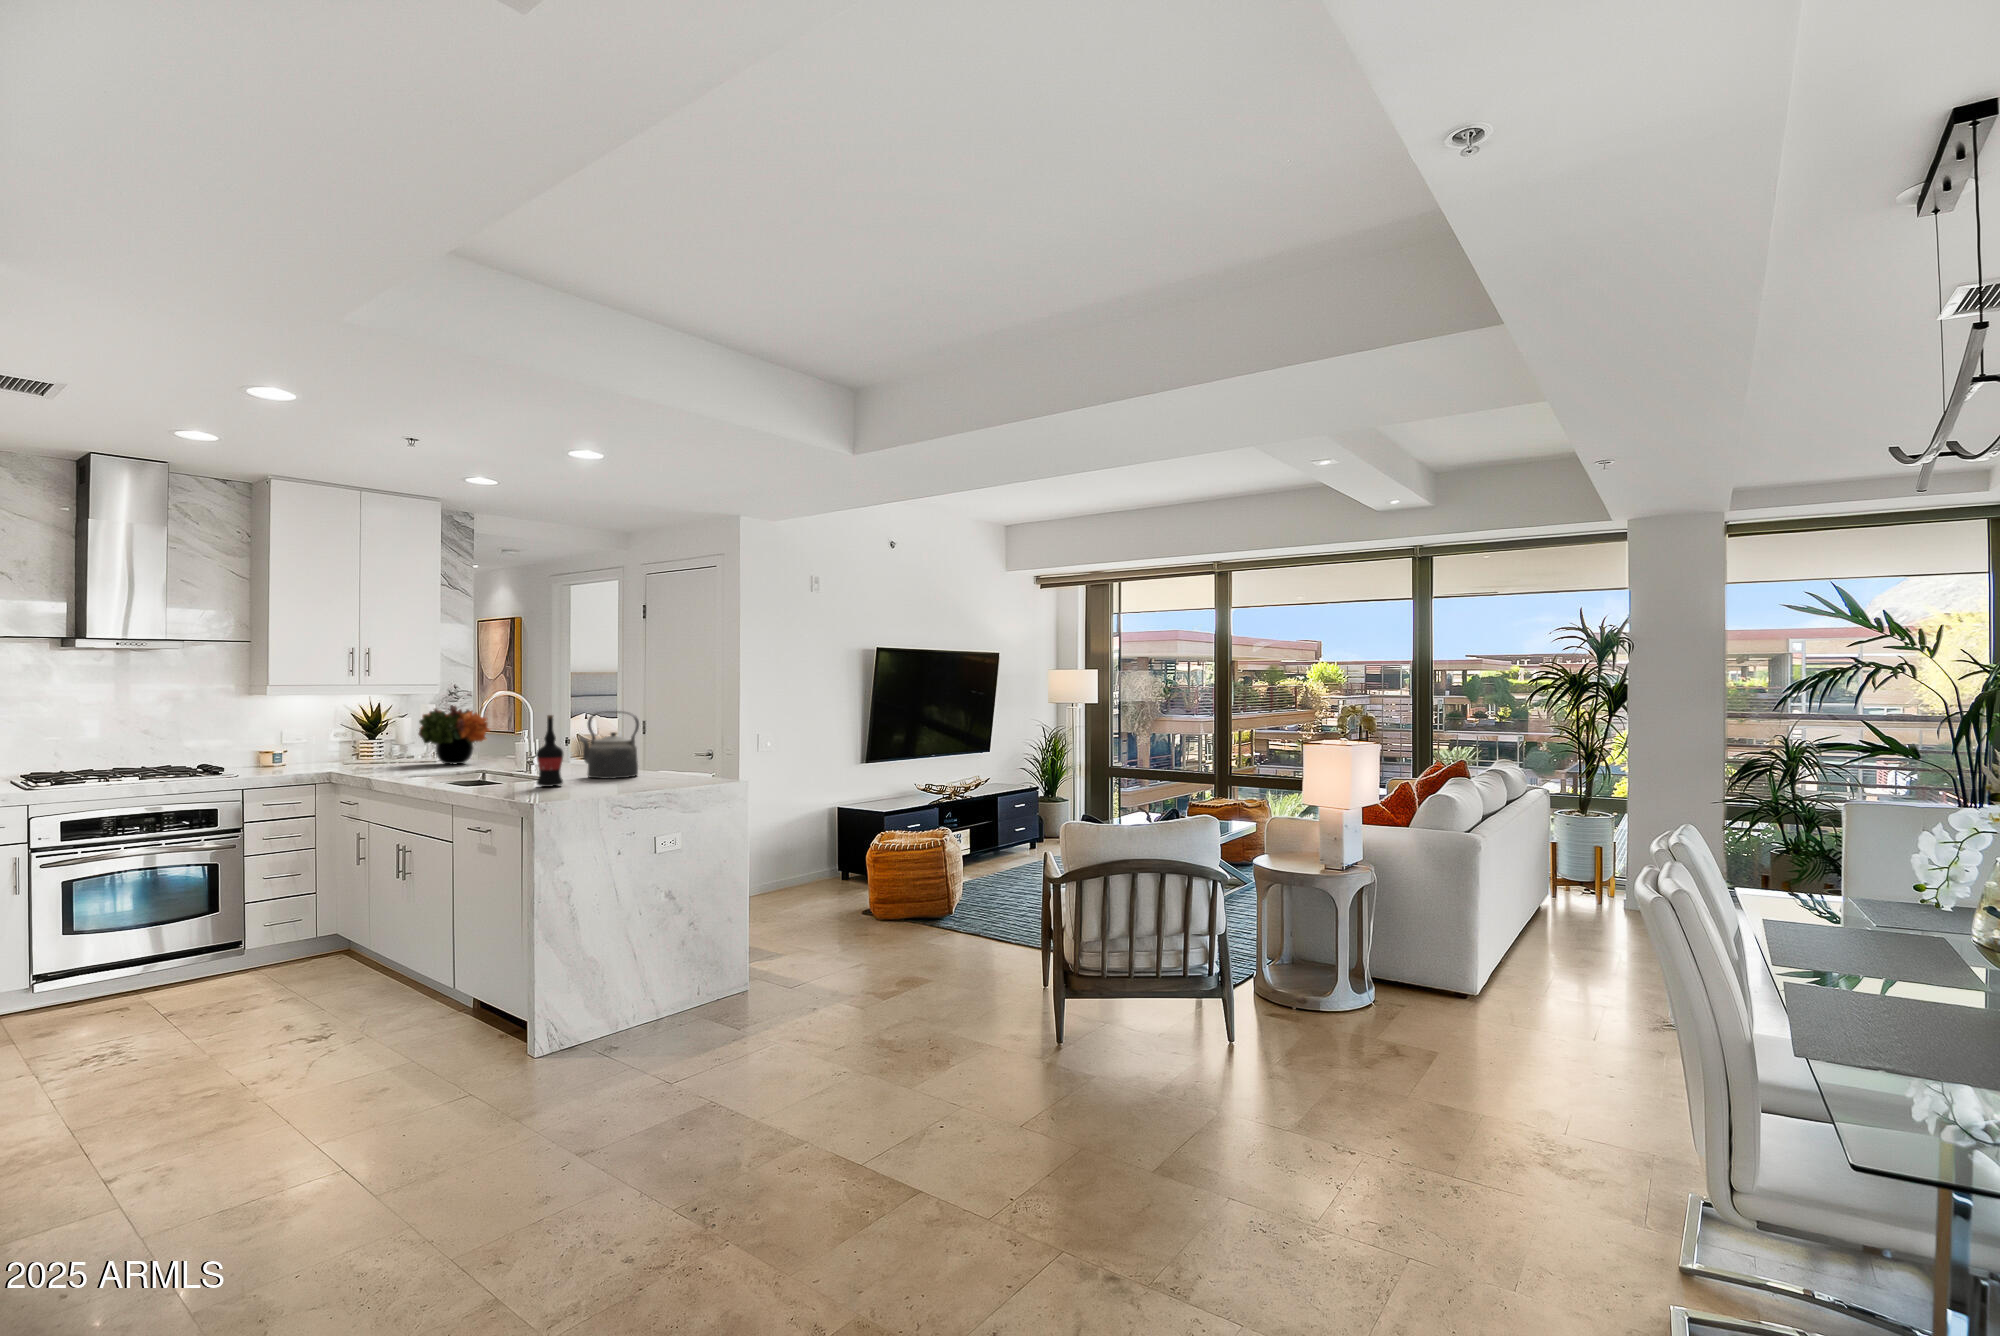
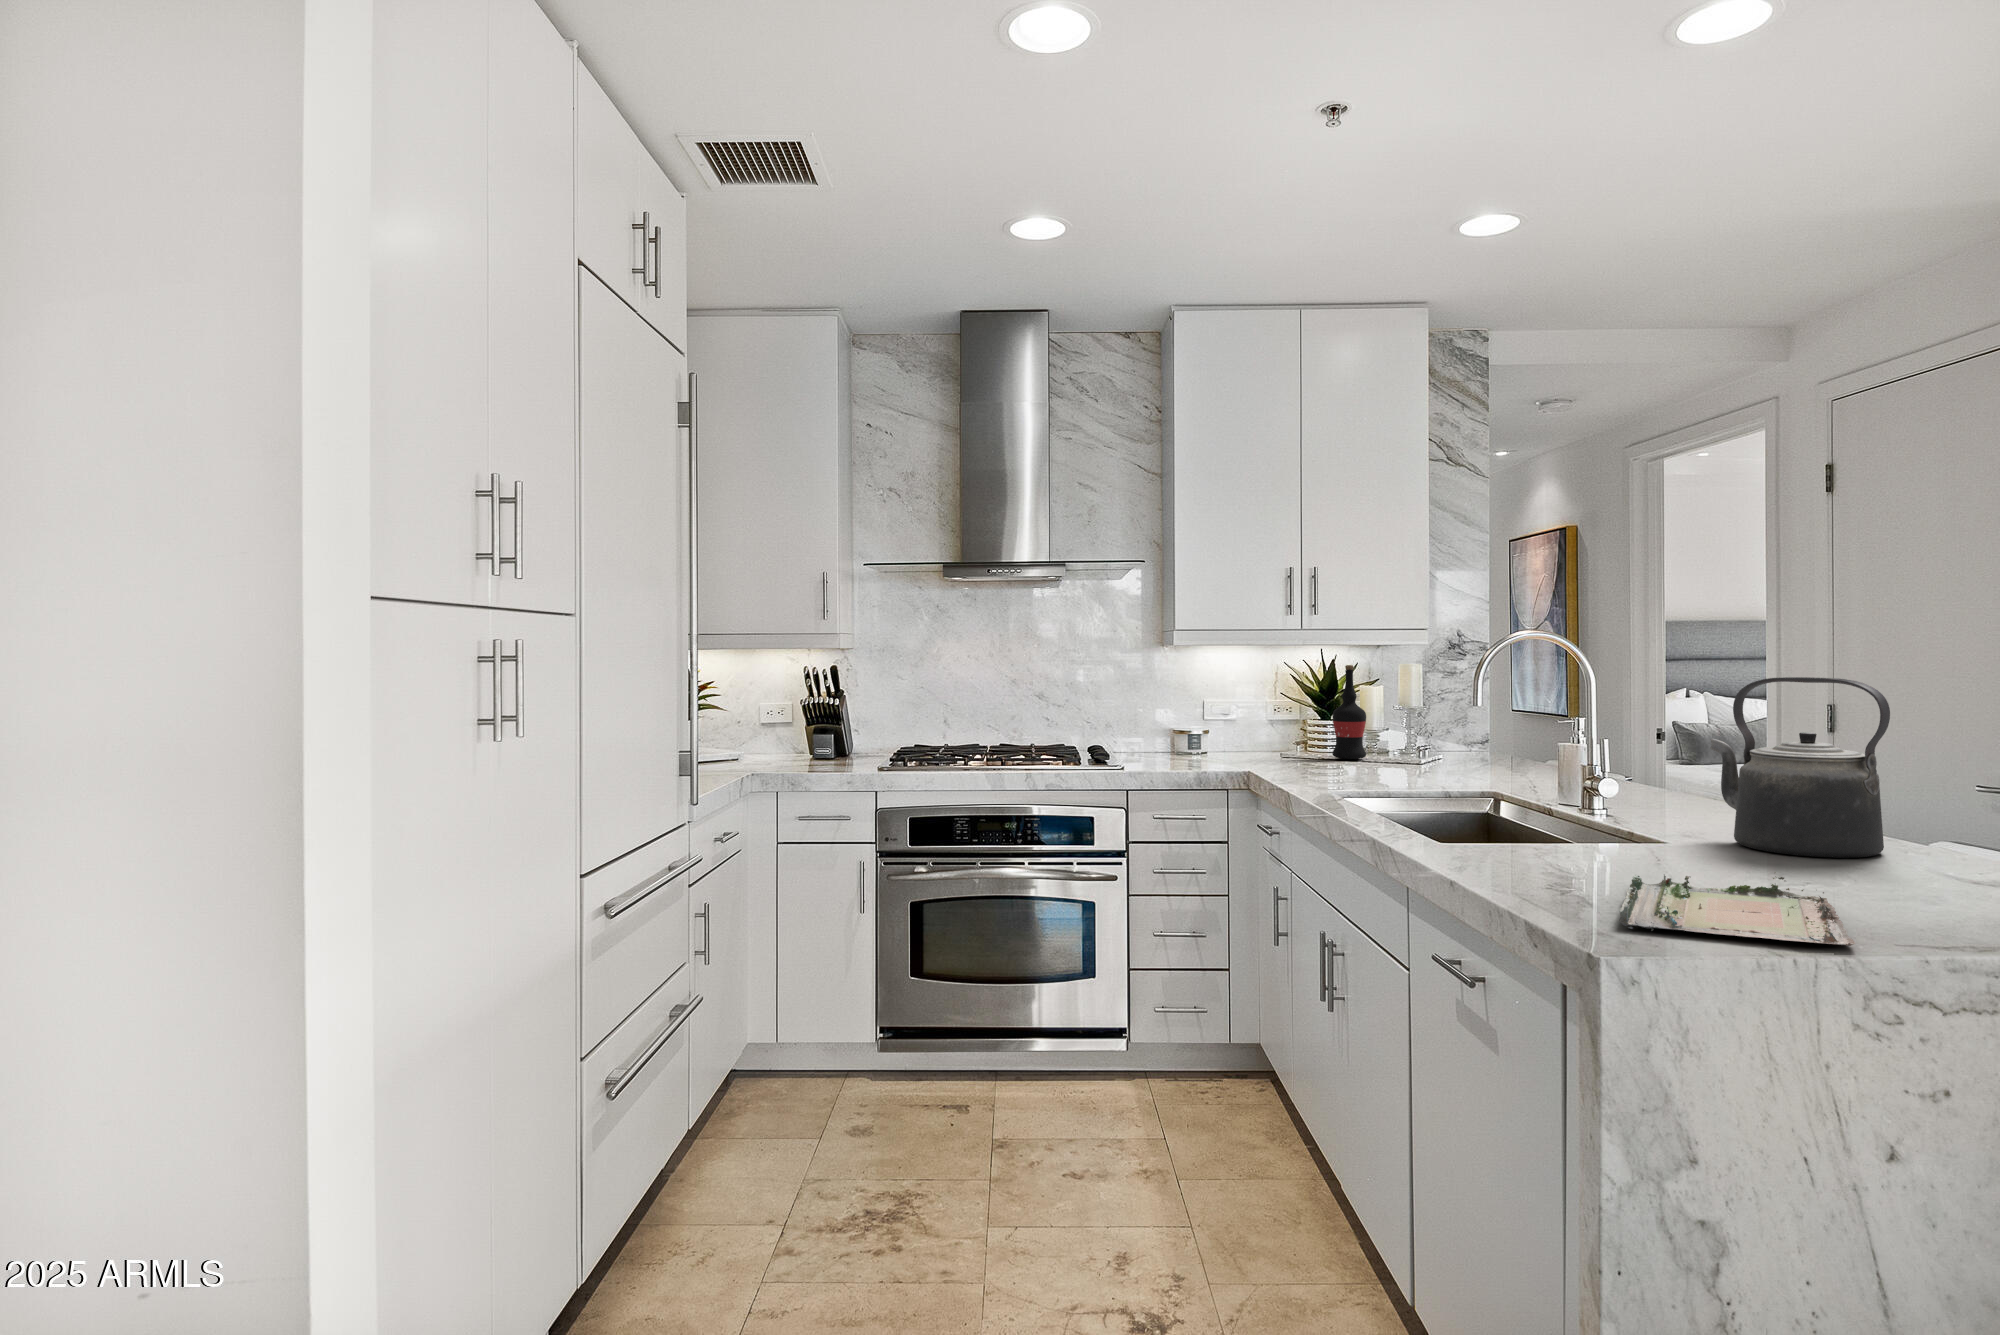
flower arrangement: present [419,705,490,764] -> none [1384,663,1514,773]
wine bottle: present [536,715,563,787] -> present [1332,665,1366,759]
tray: none [541,779,612,799] -> present [1619,872,1855,946]

